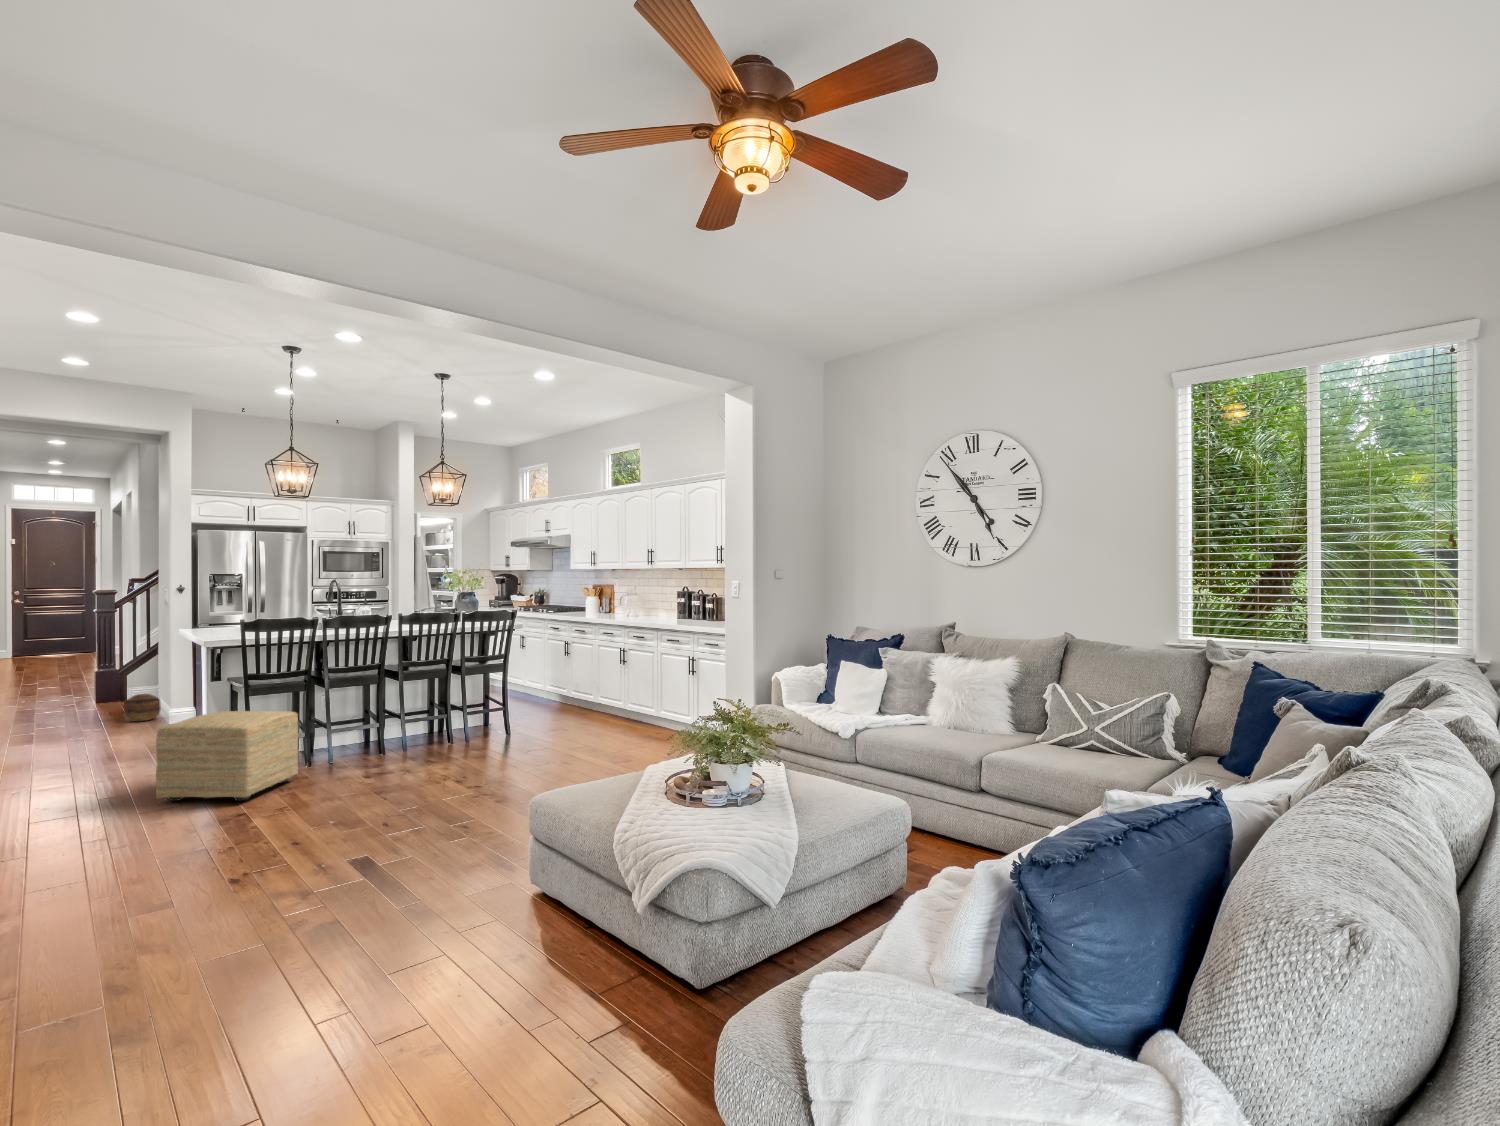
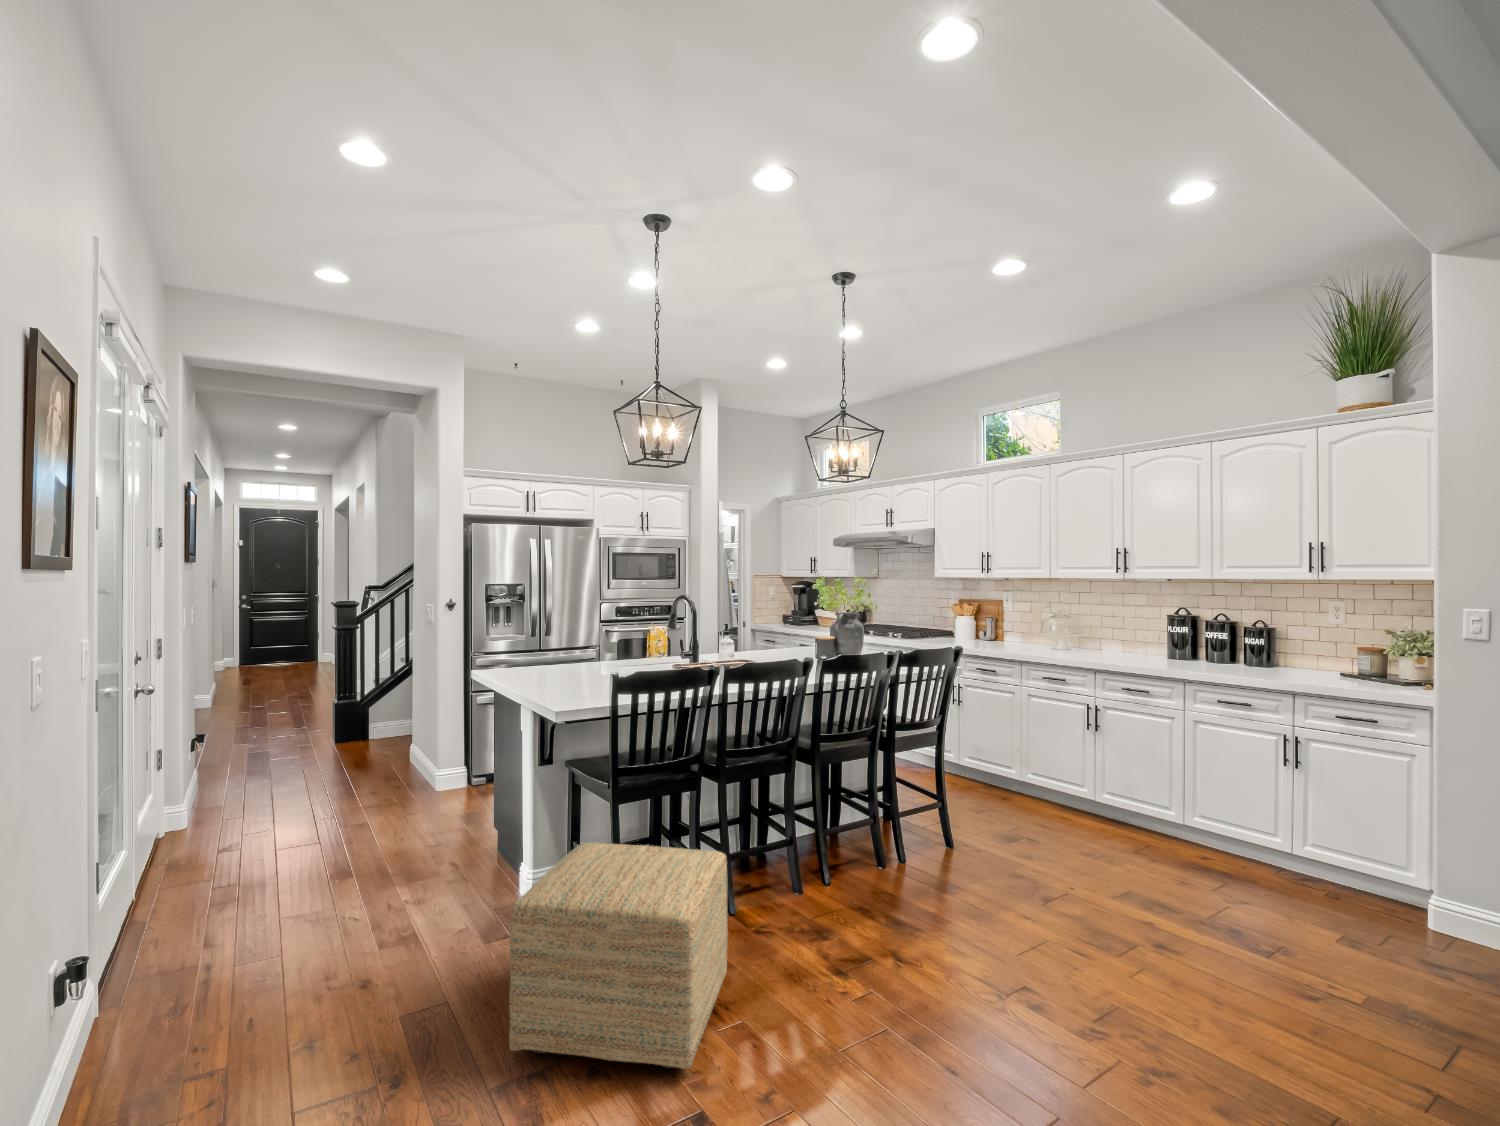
basket: present [124,694,161,722] -> none [378,747,422,786]

